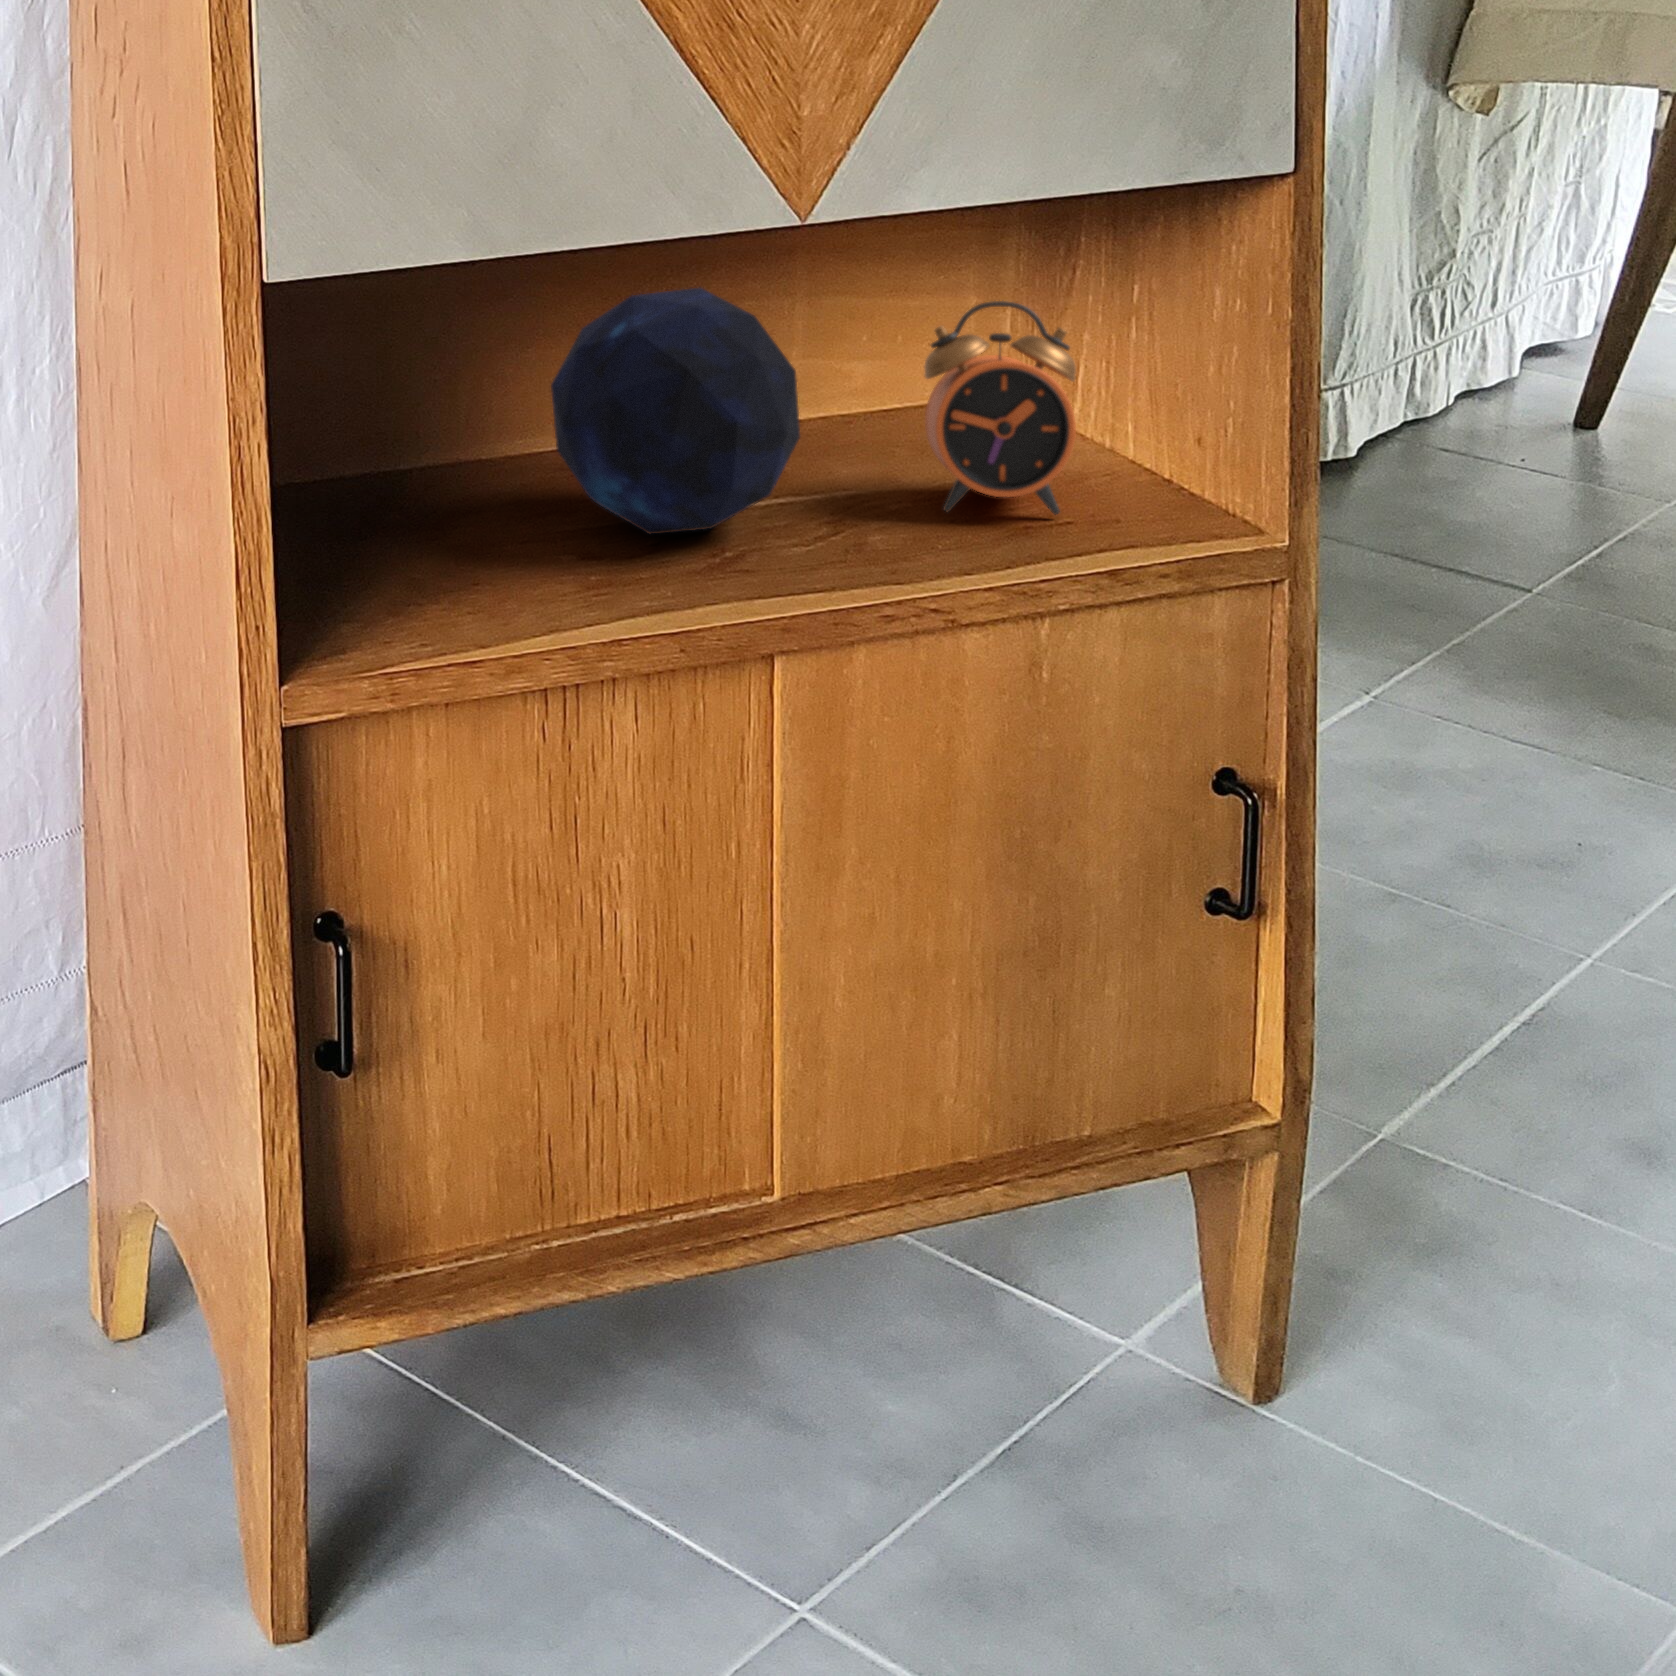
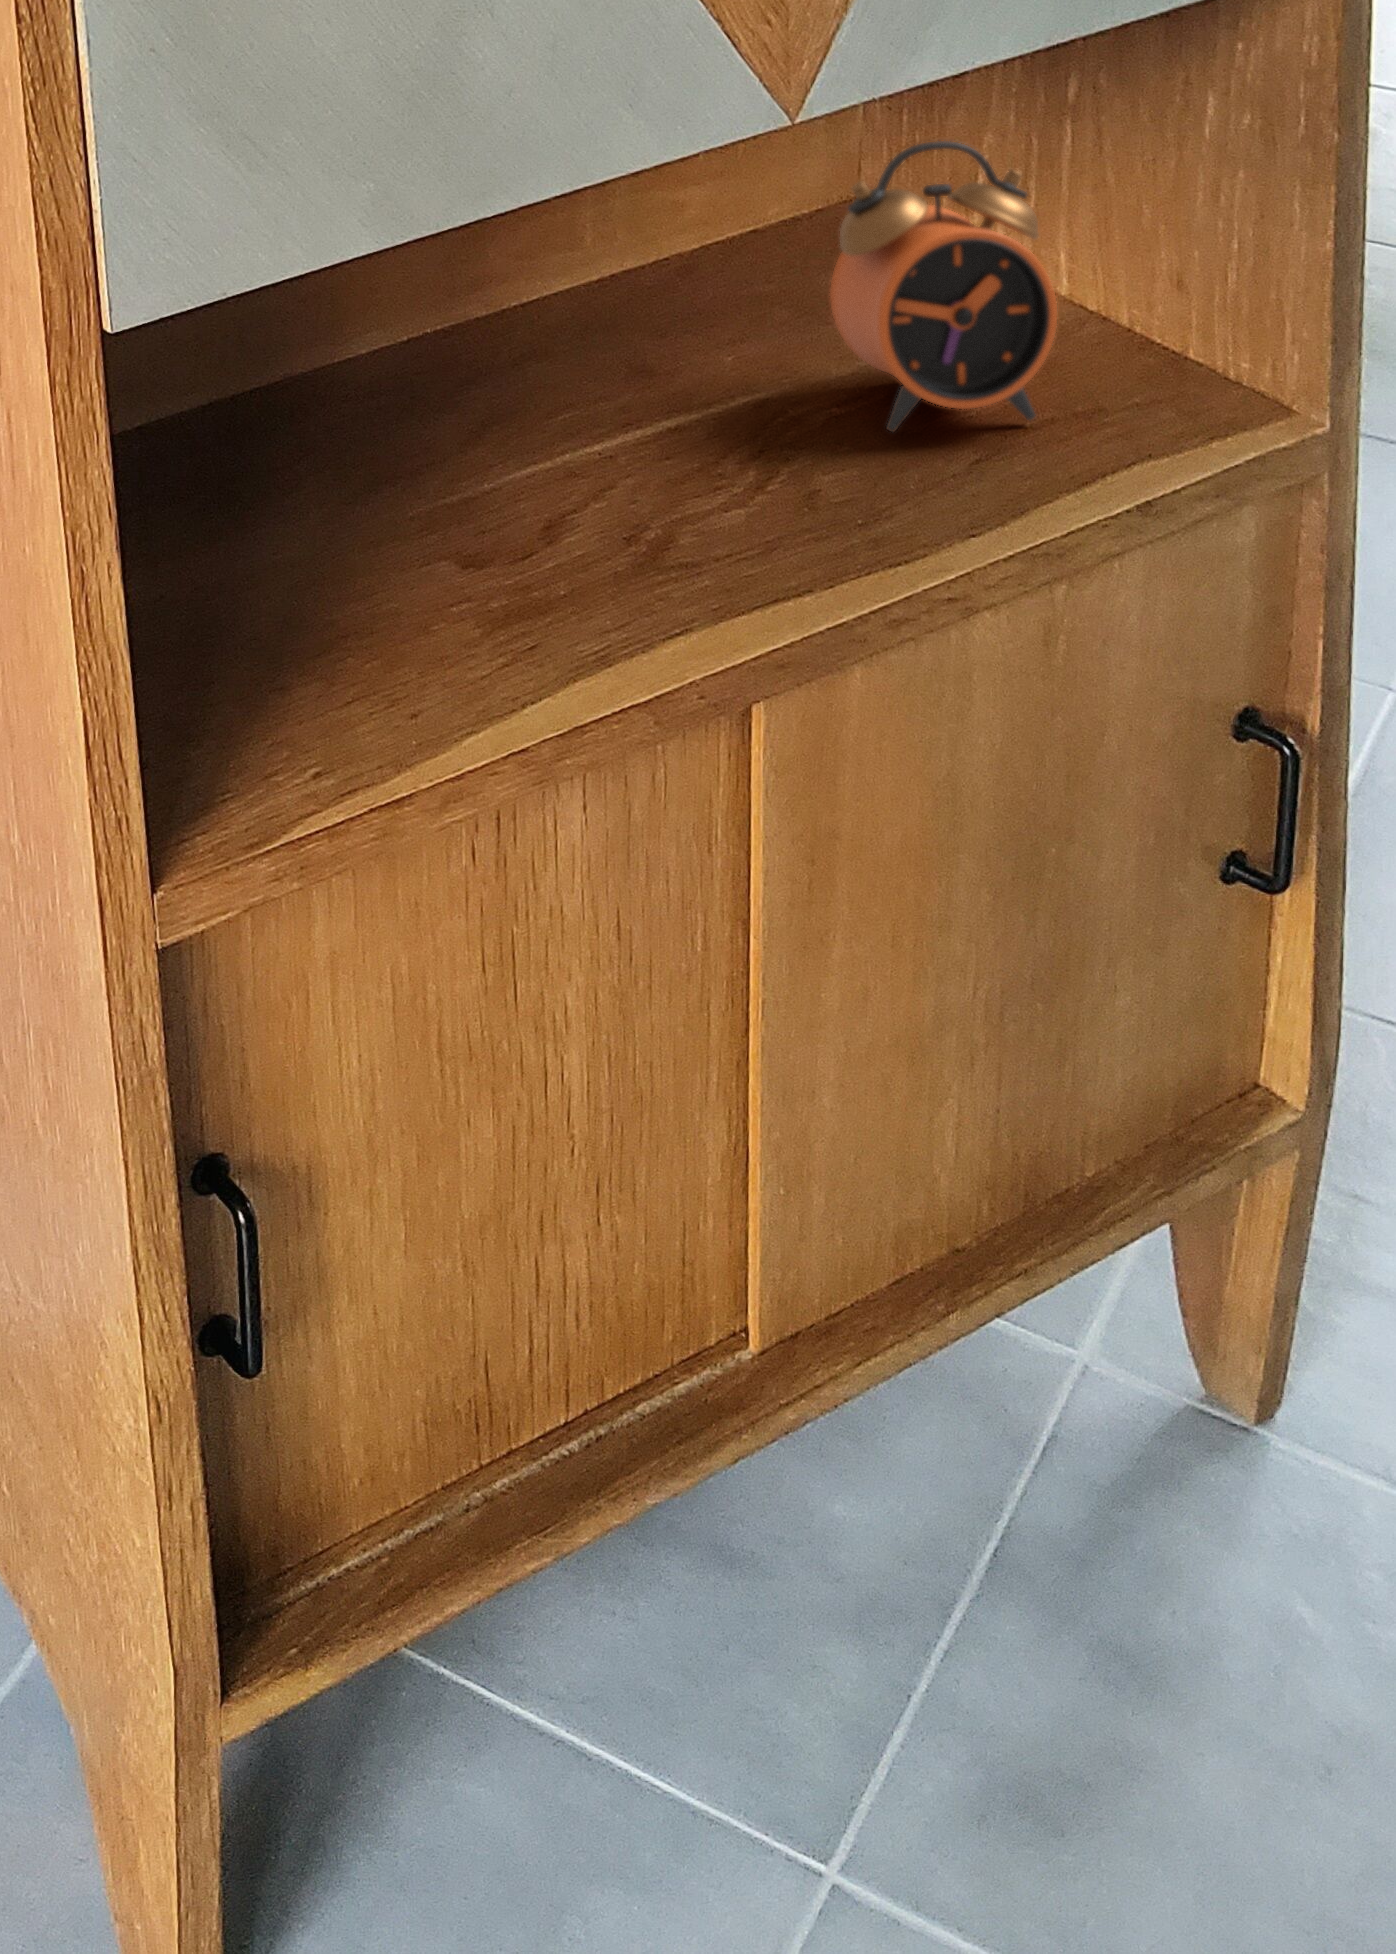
decorative orb: present [551,288,800,534] -> none [376,176,718,520]

